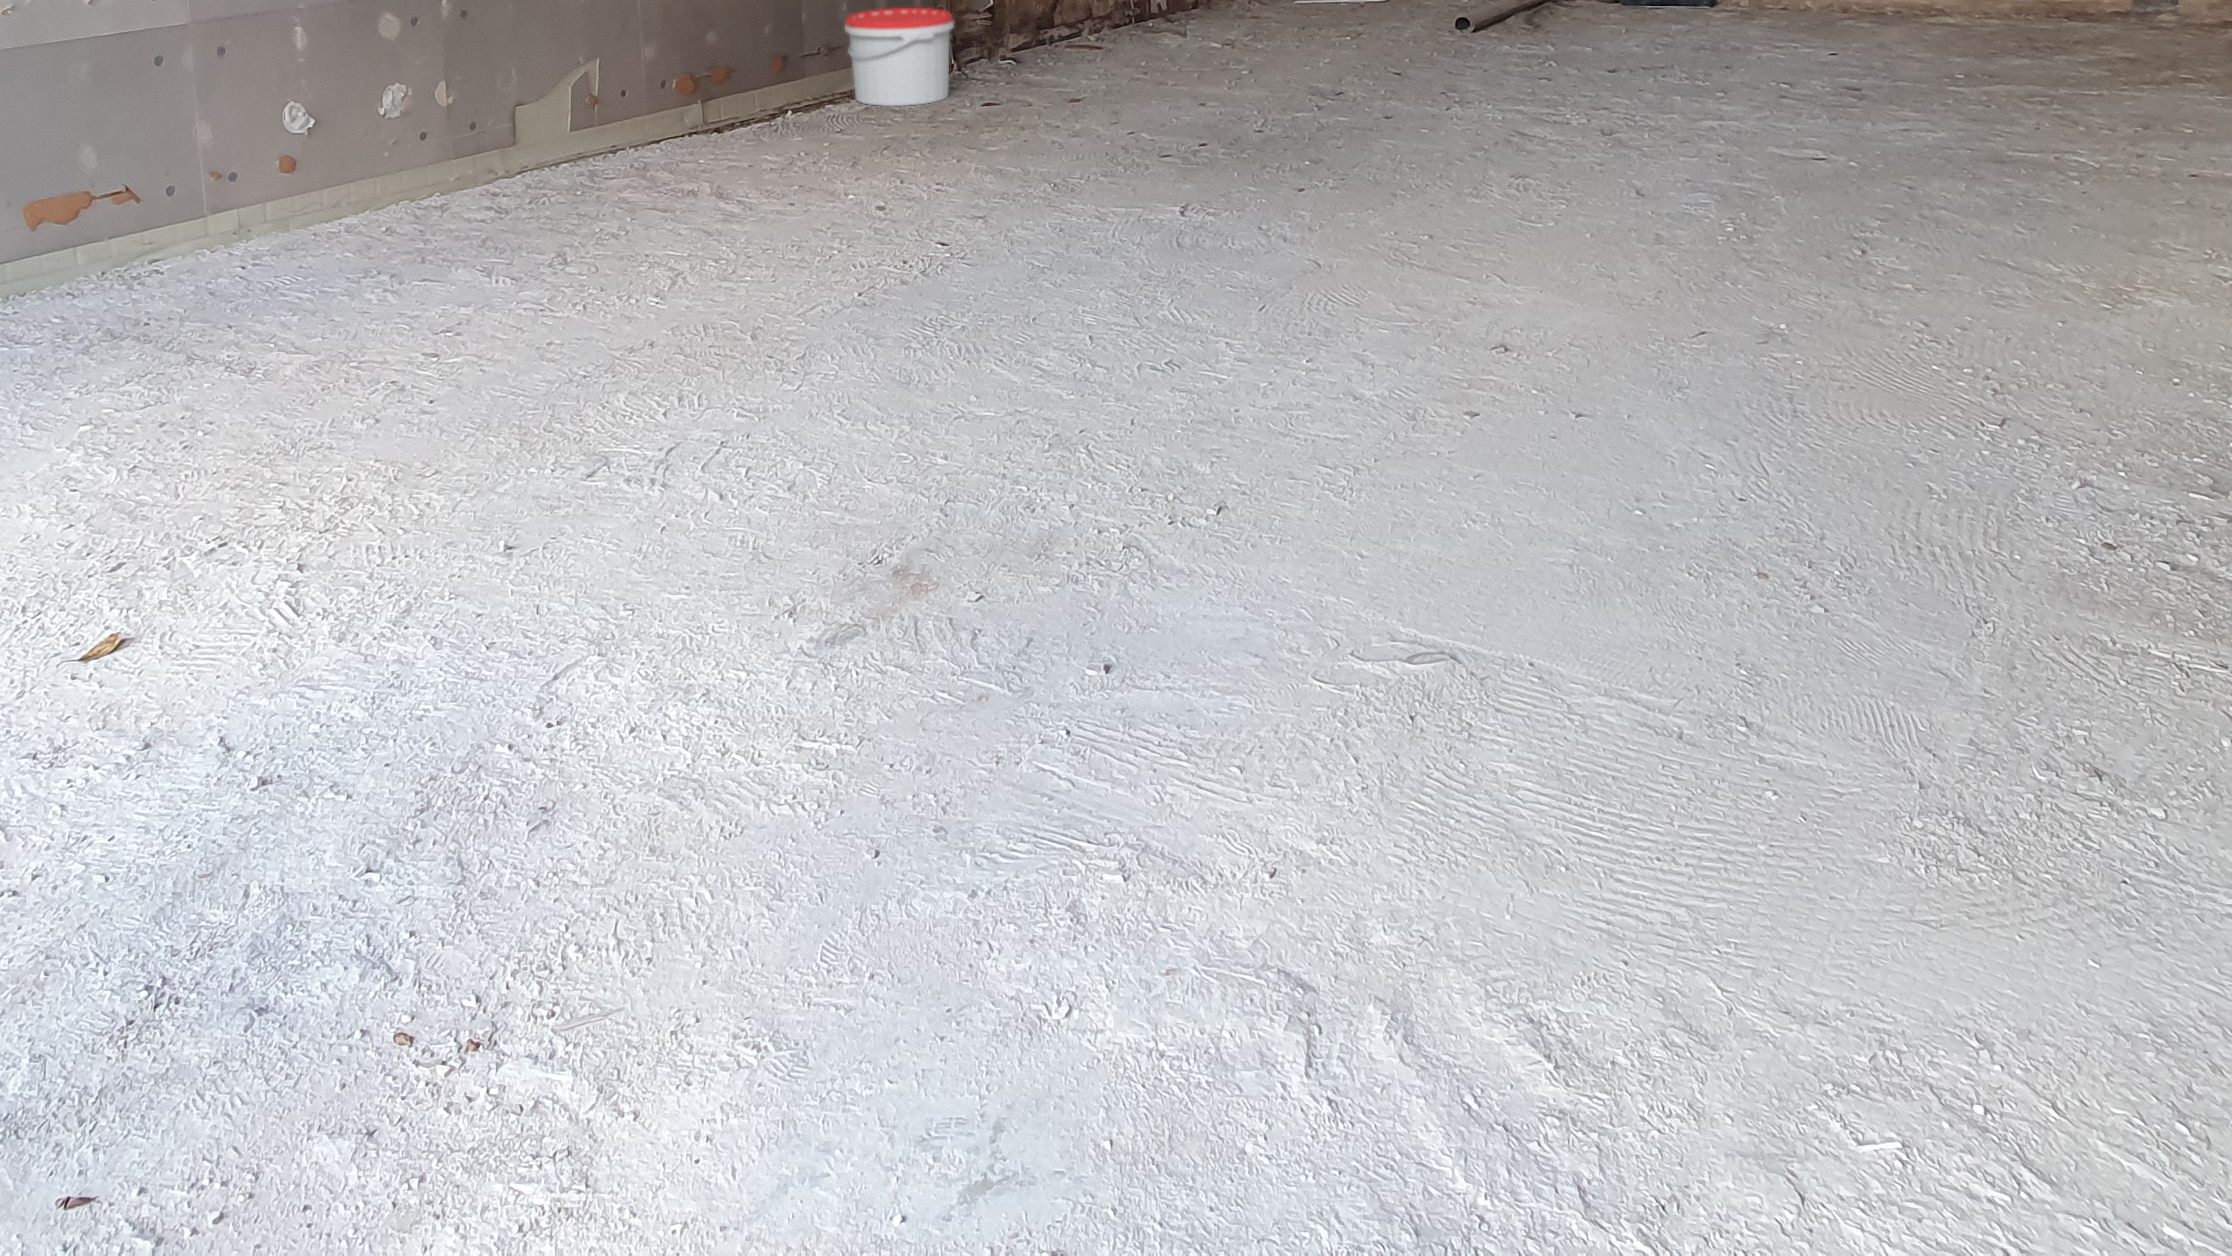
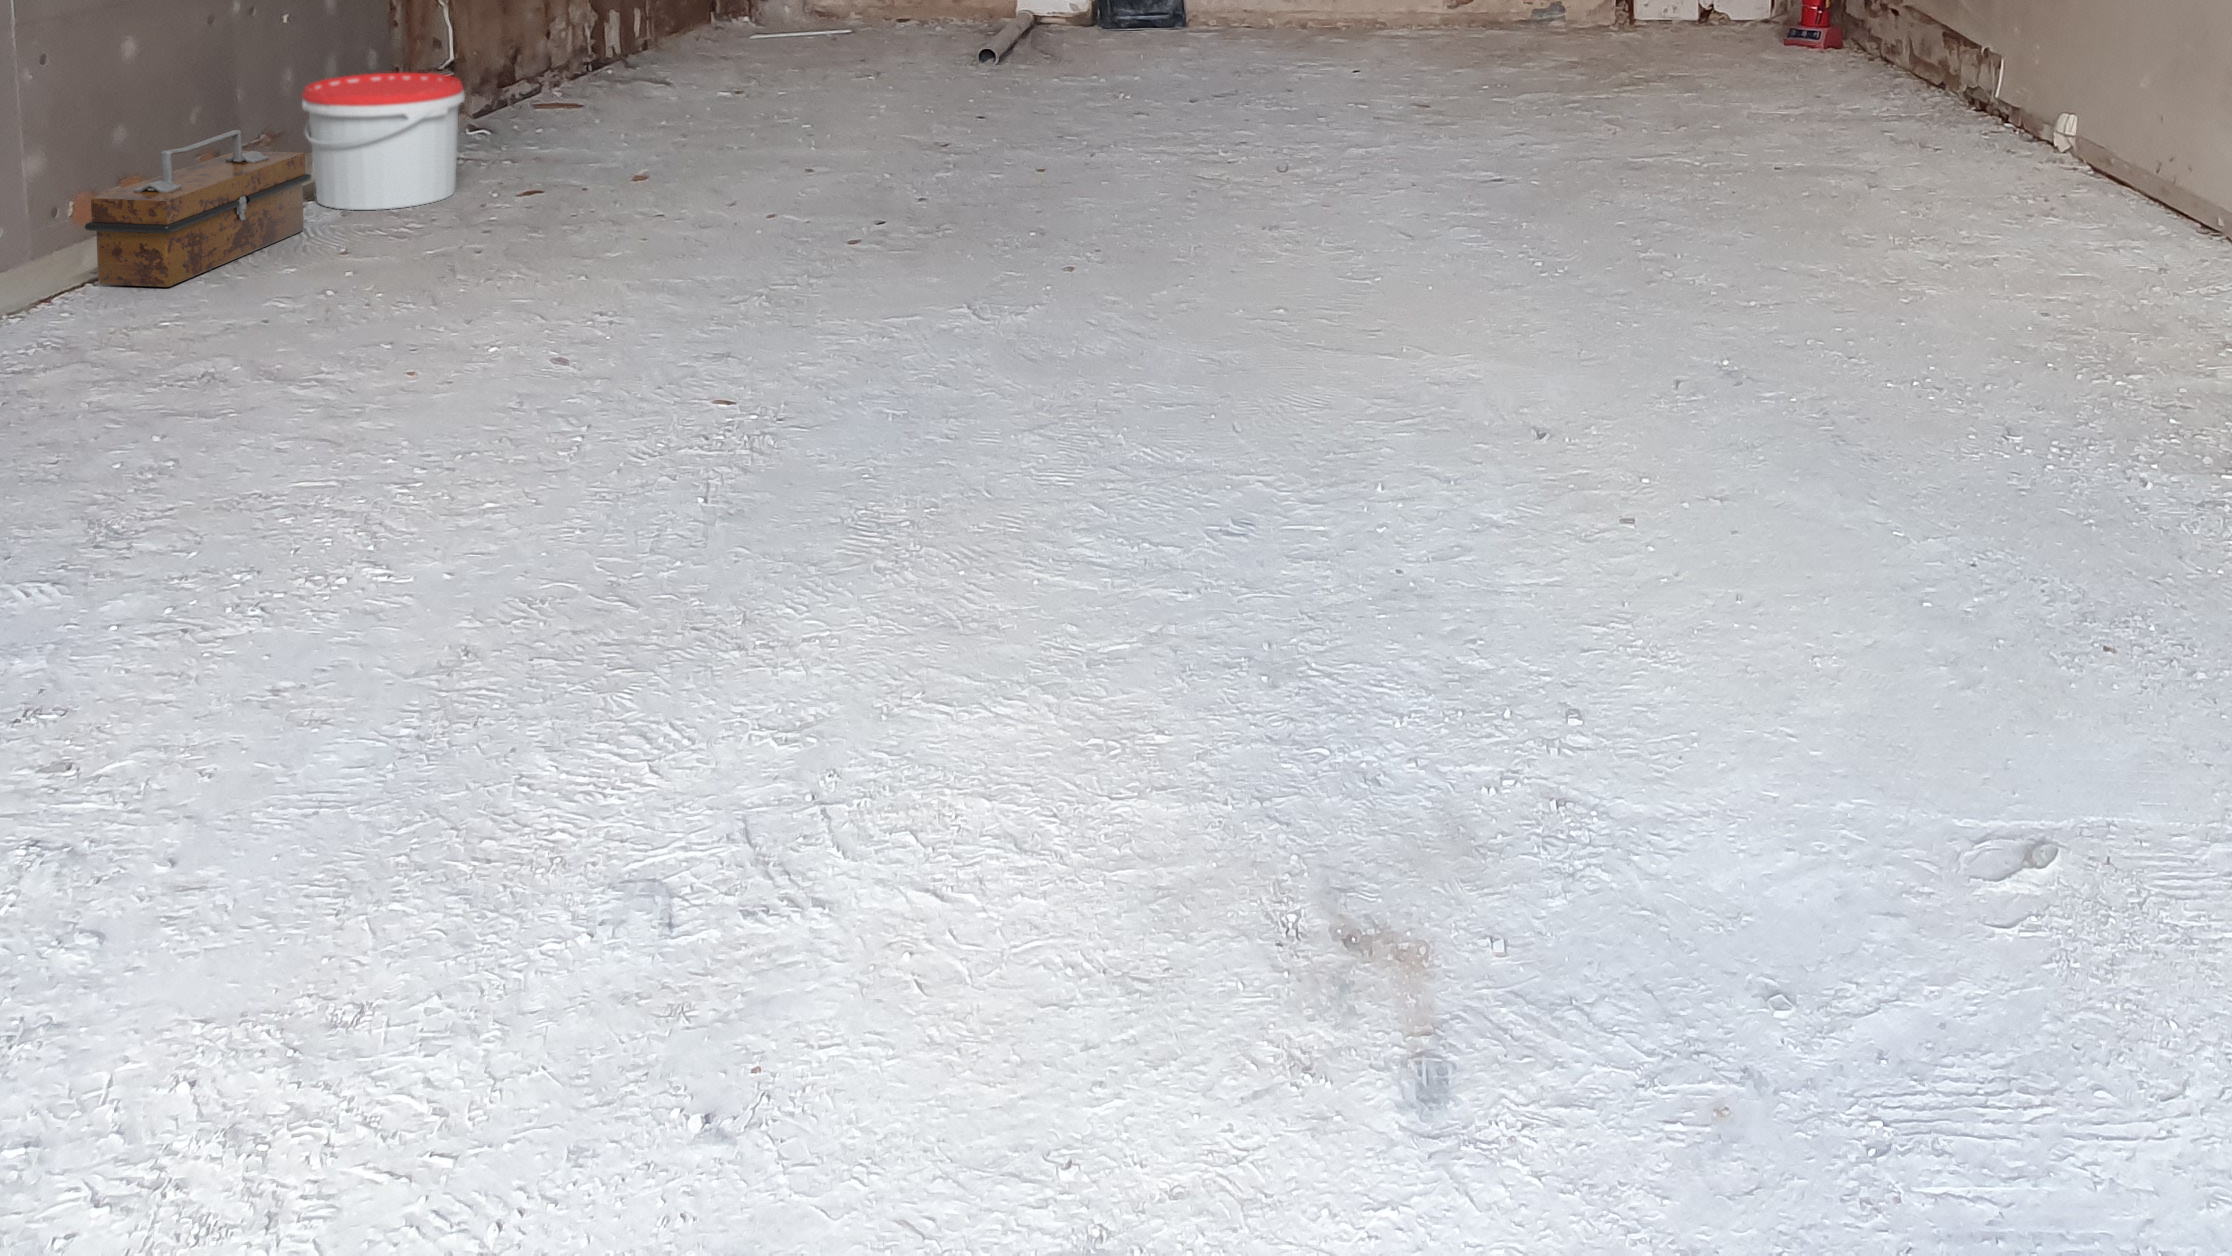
toolbox: none [676,40,833,142] -> present [85,130,311,287]

